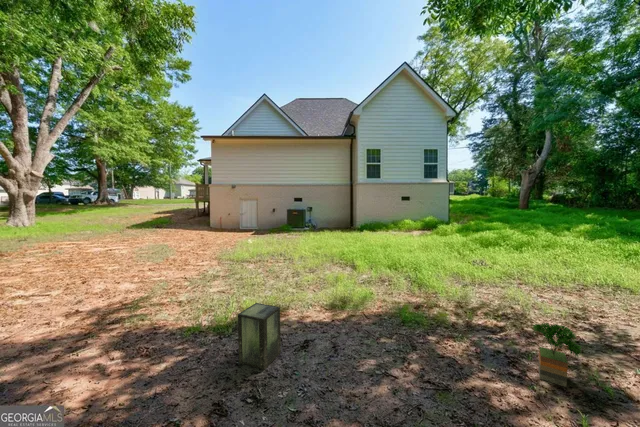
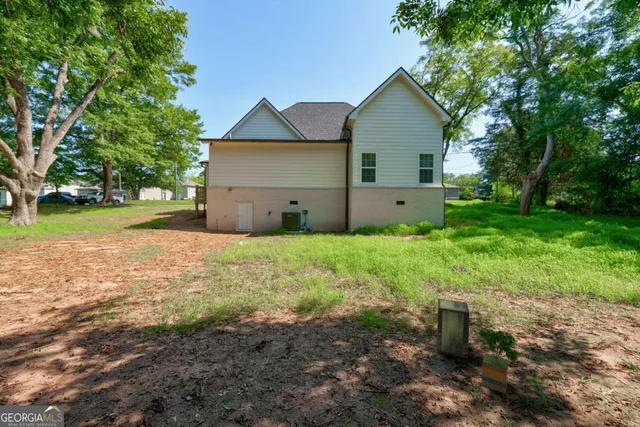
storage box: present [238,303,281,370] -> present [437,299,470,358]

